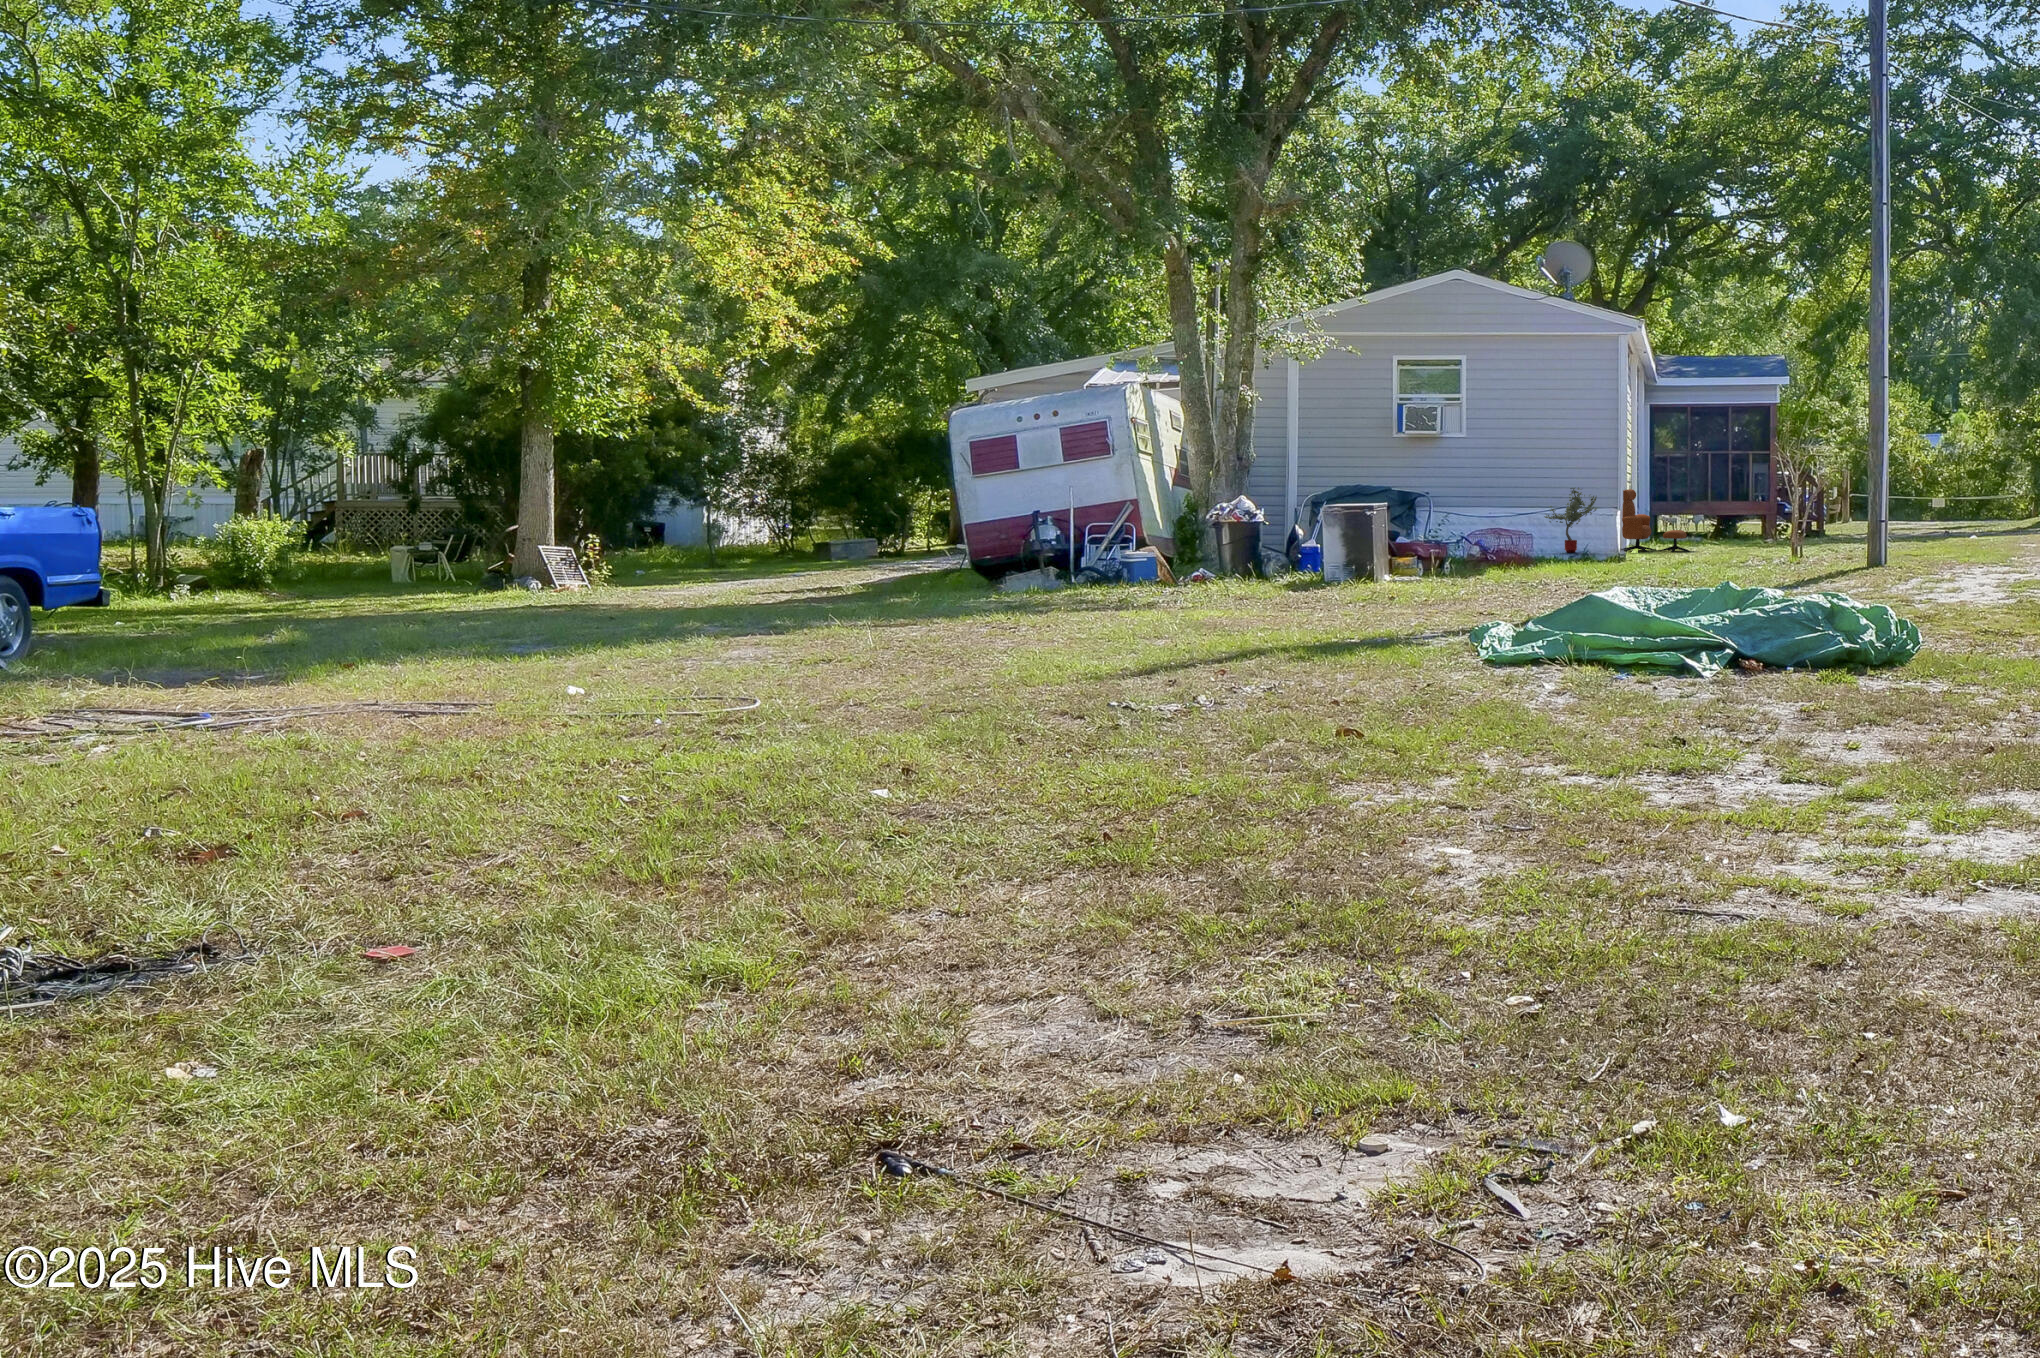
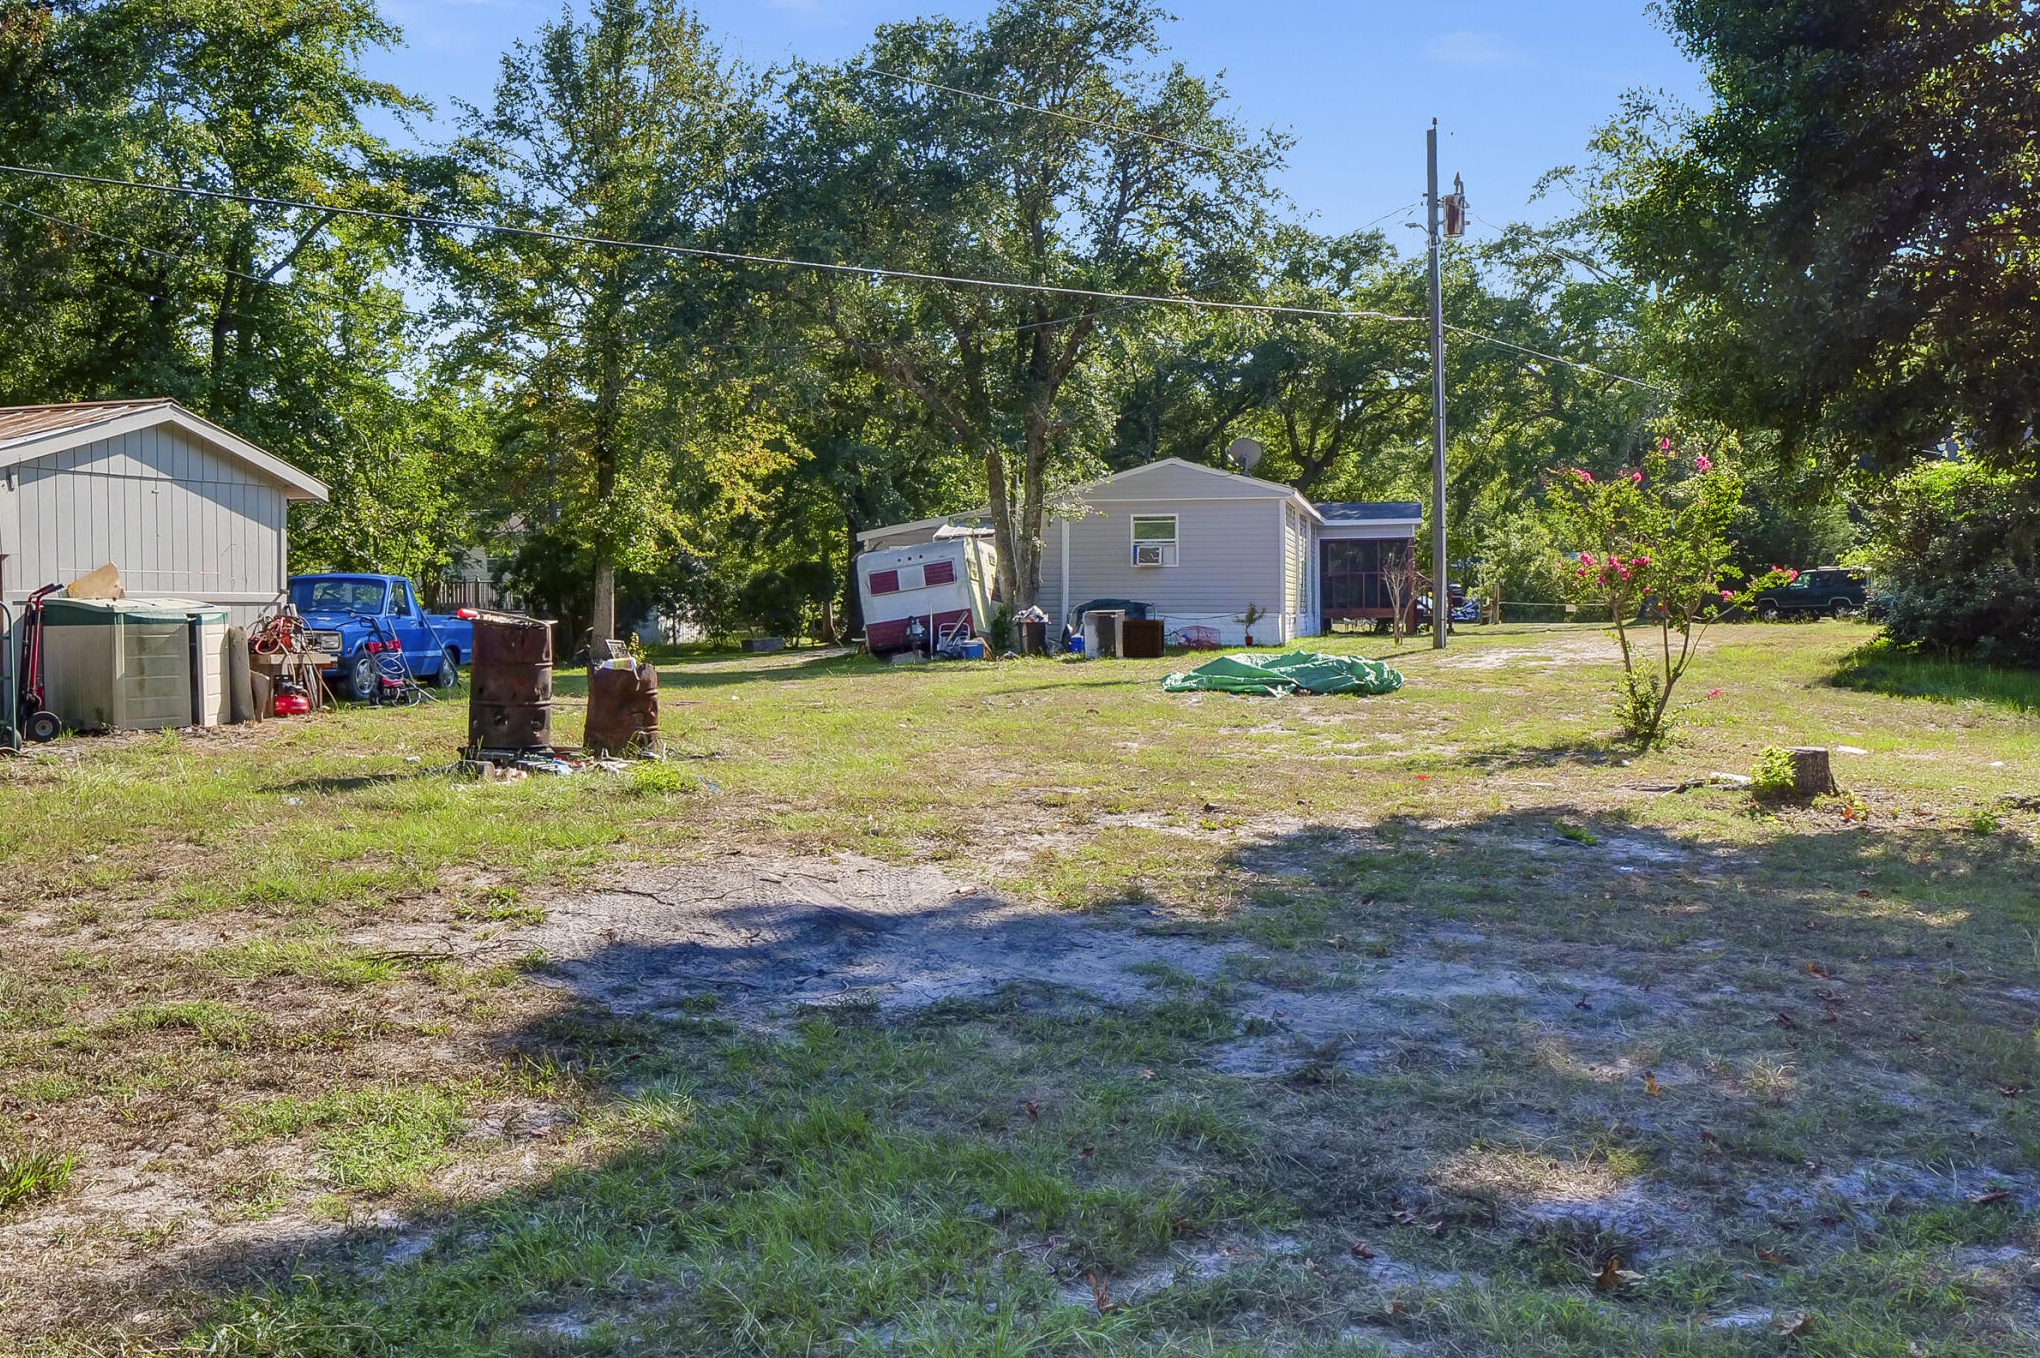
lounge chair: present [1621,489,1690,552] -> none [1283,603,1329,644]
wooden crate: none [1381,516,1449,579] -> present [1122,619,1165,658]

